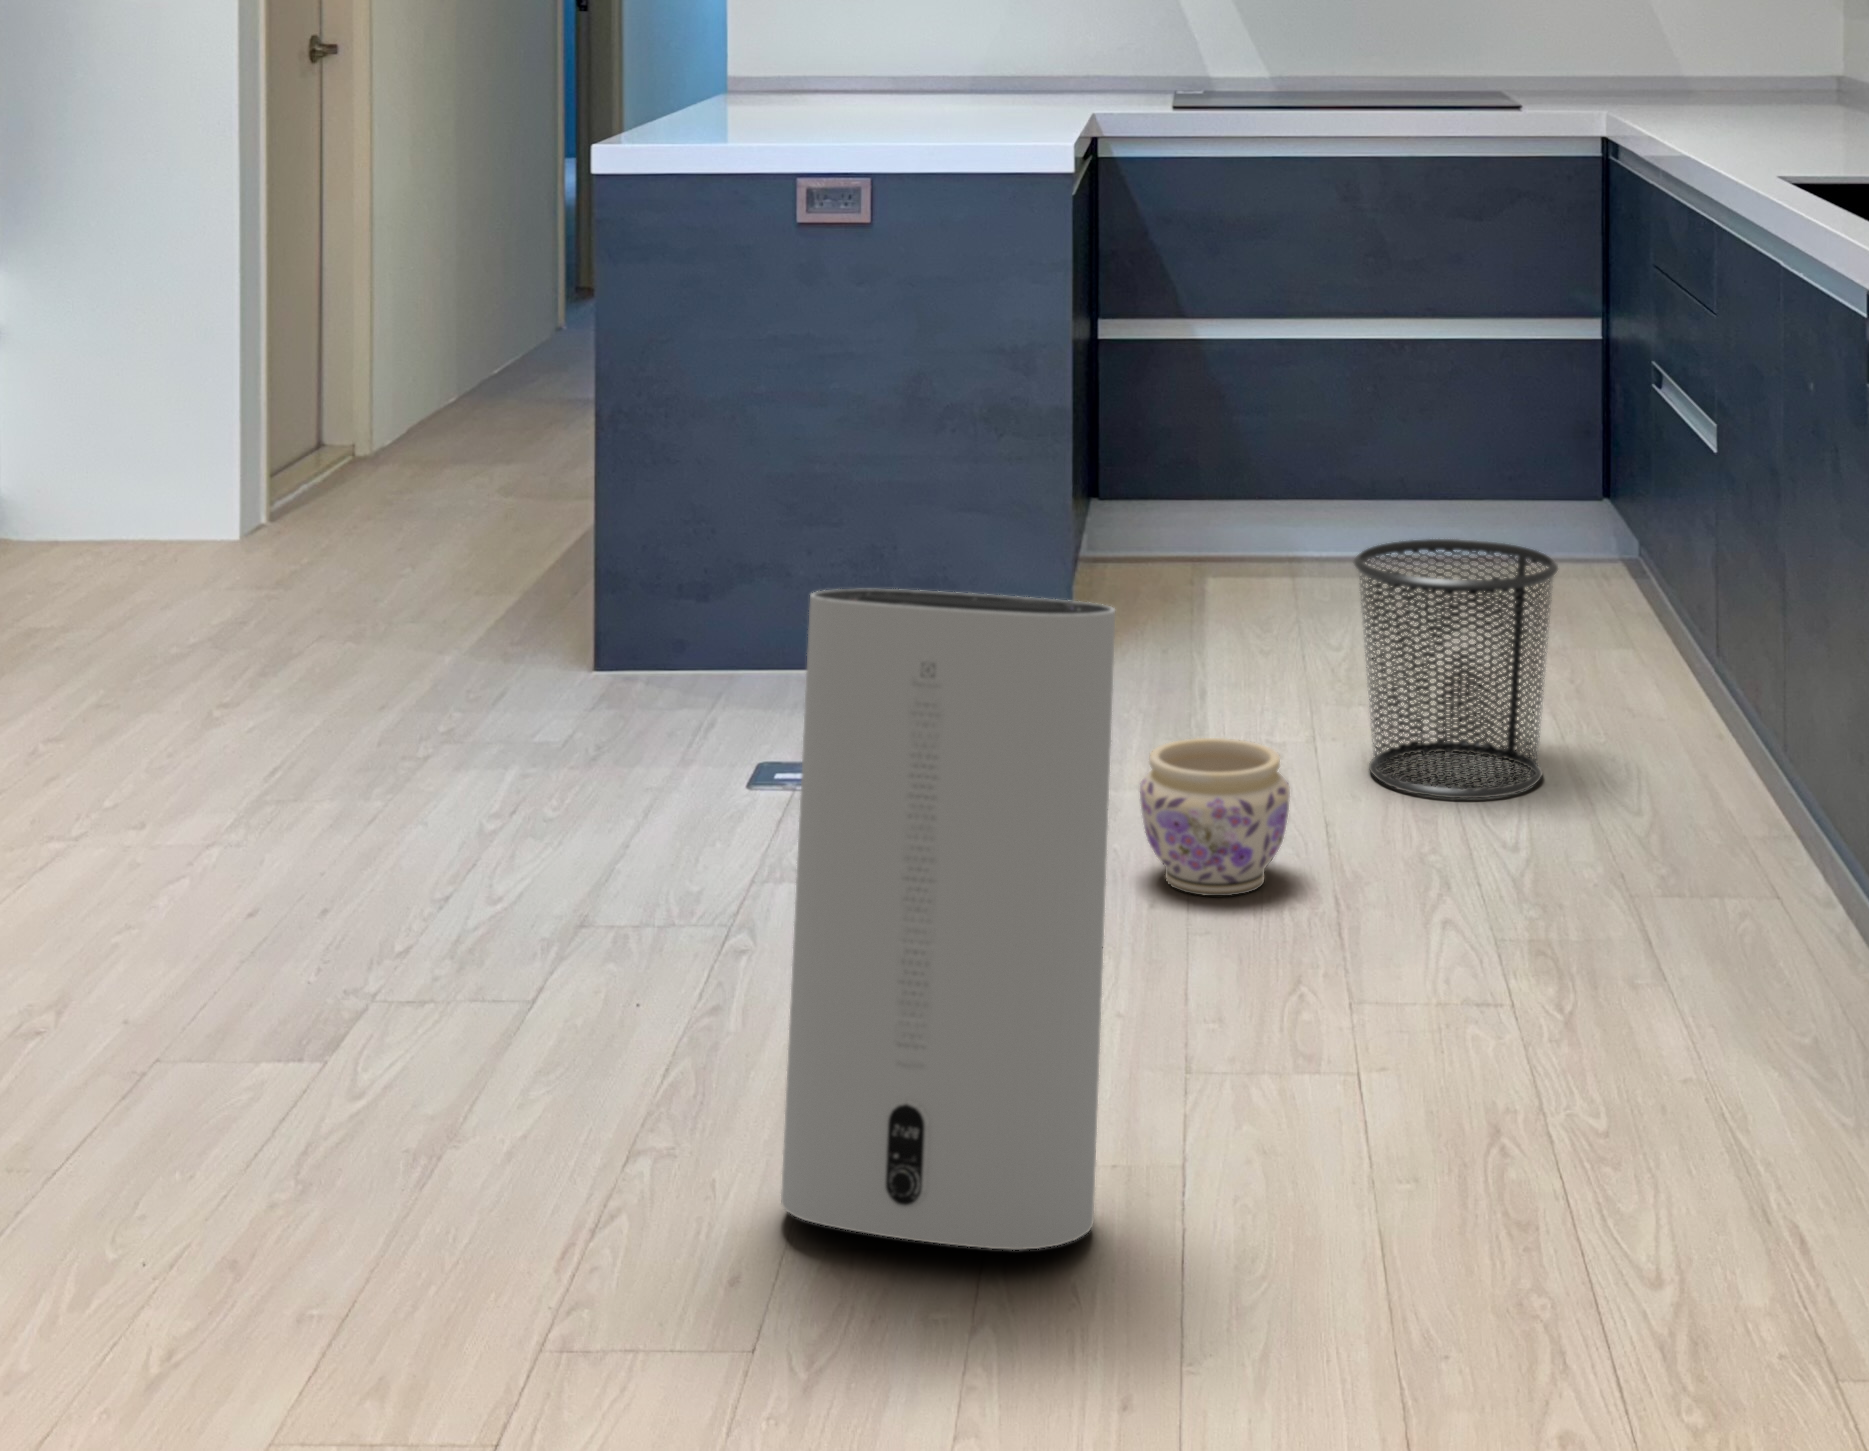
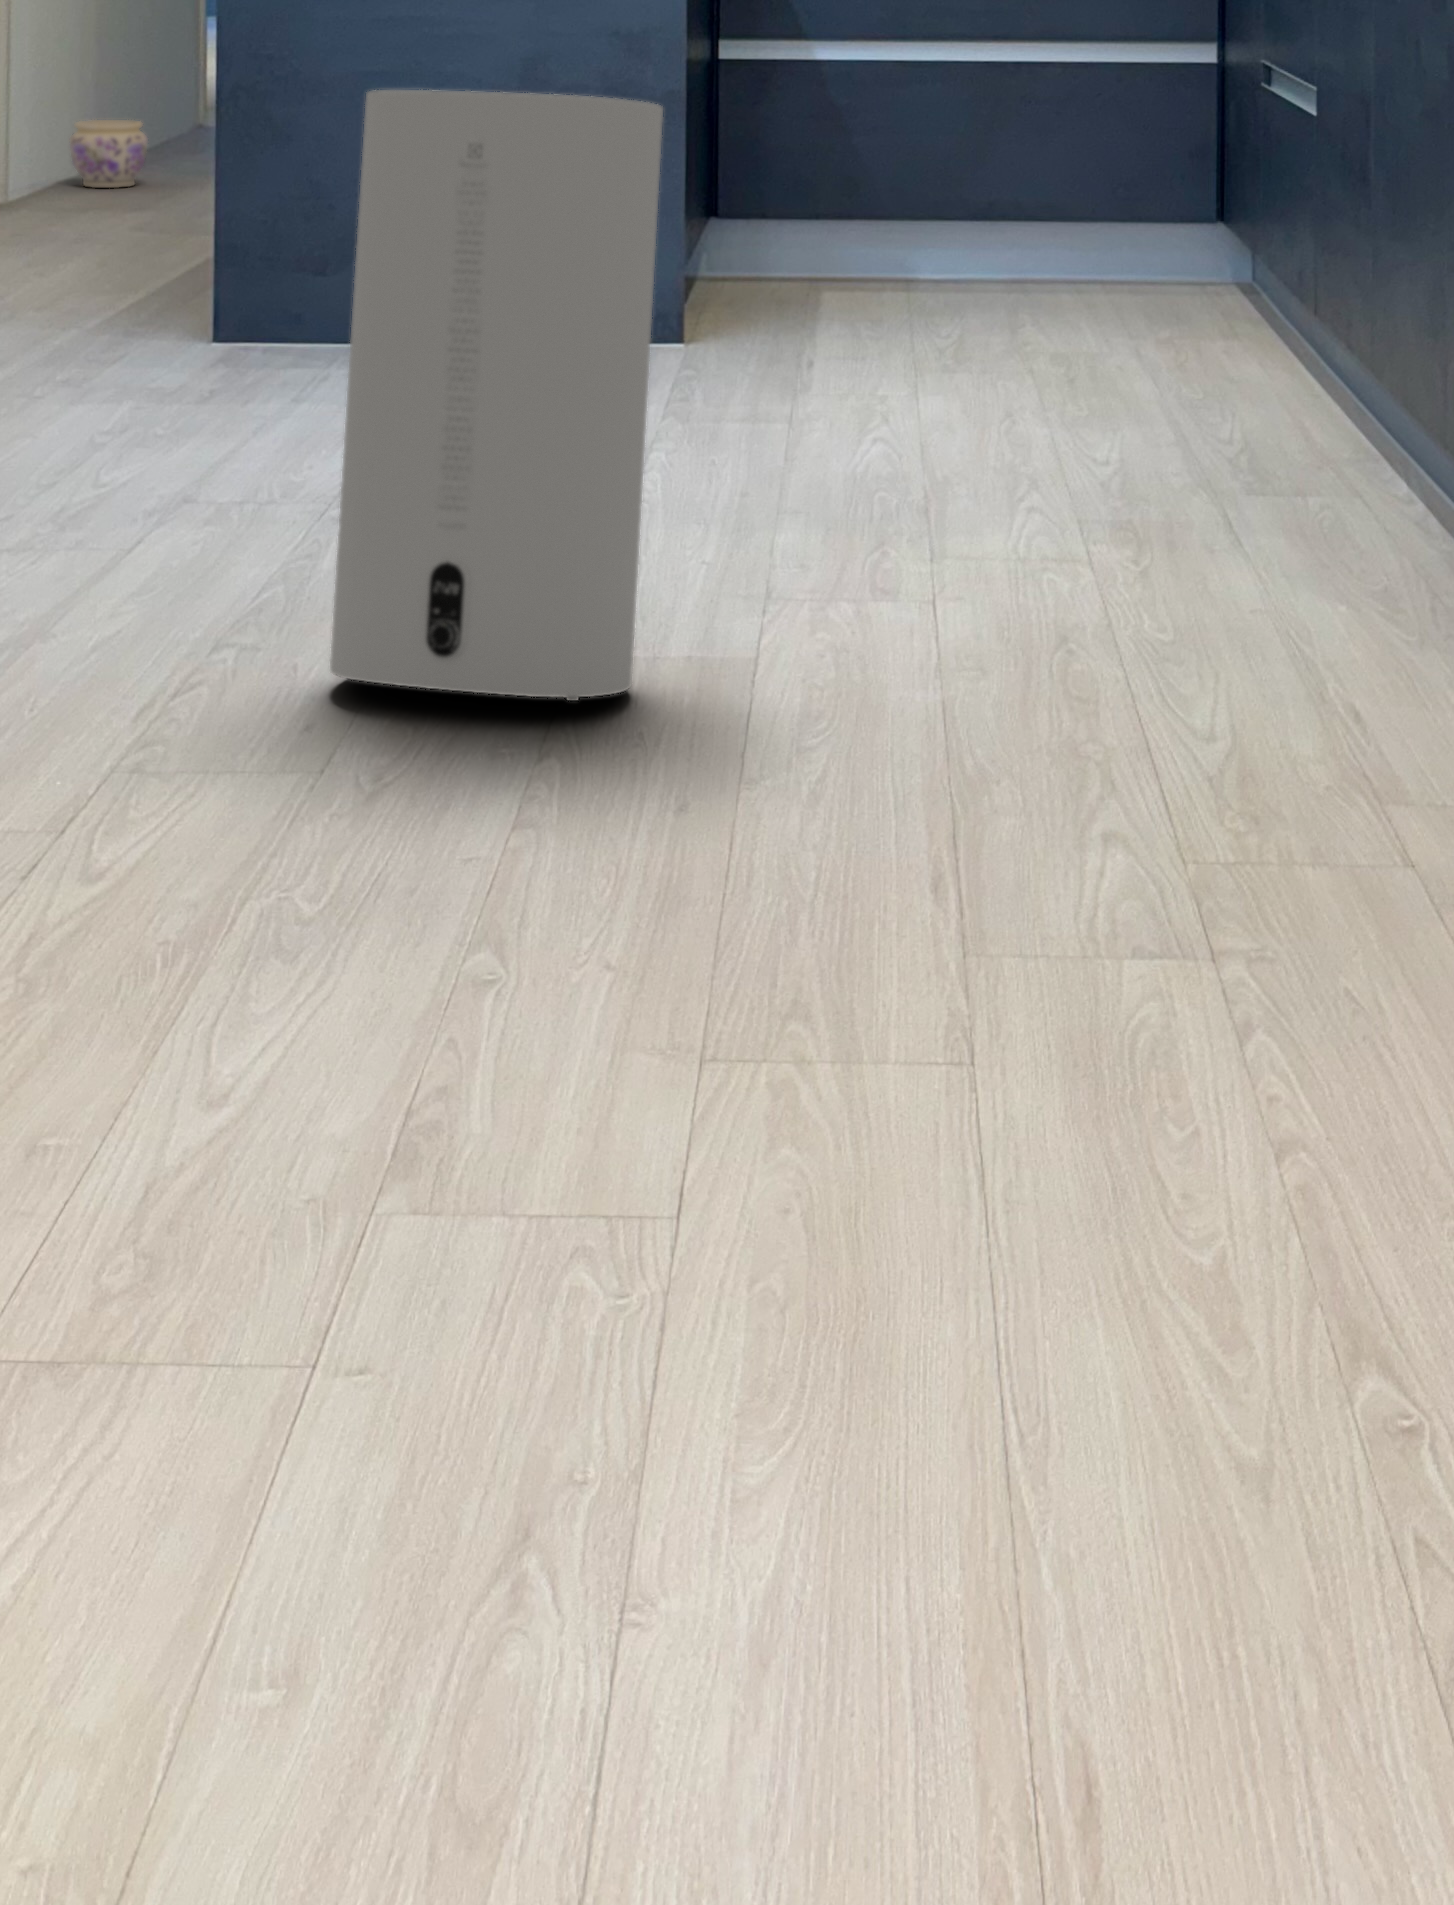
trash can: present [1354,539,1558,798] -> none [948,196,1146,430]
planter: present [1140,738,1290,896] -> present [70,120,148,188]

